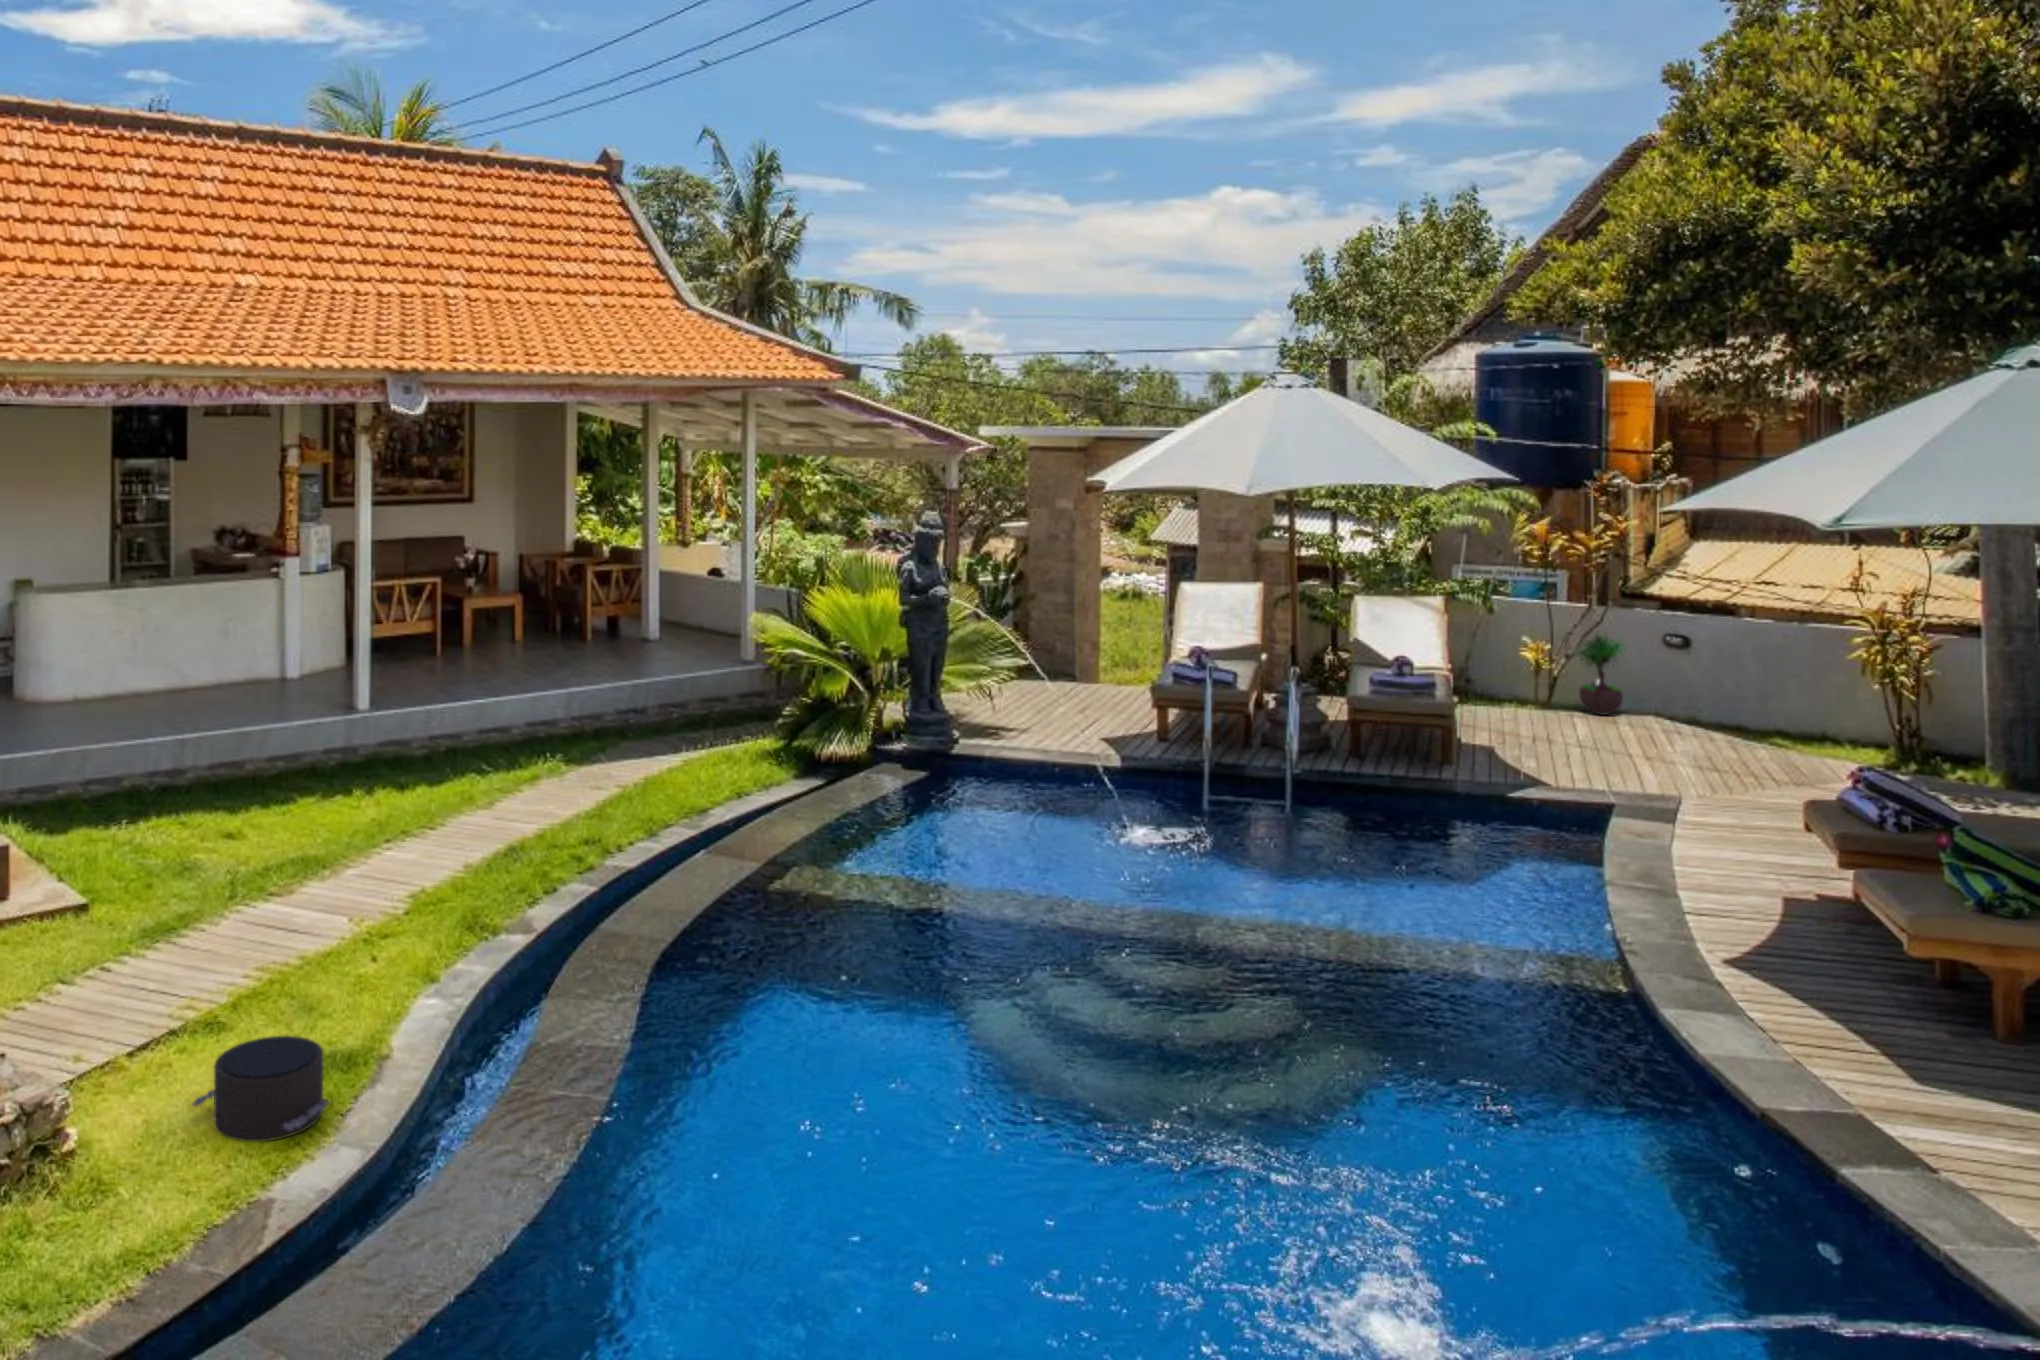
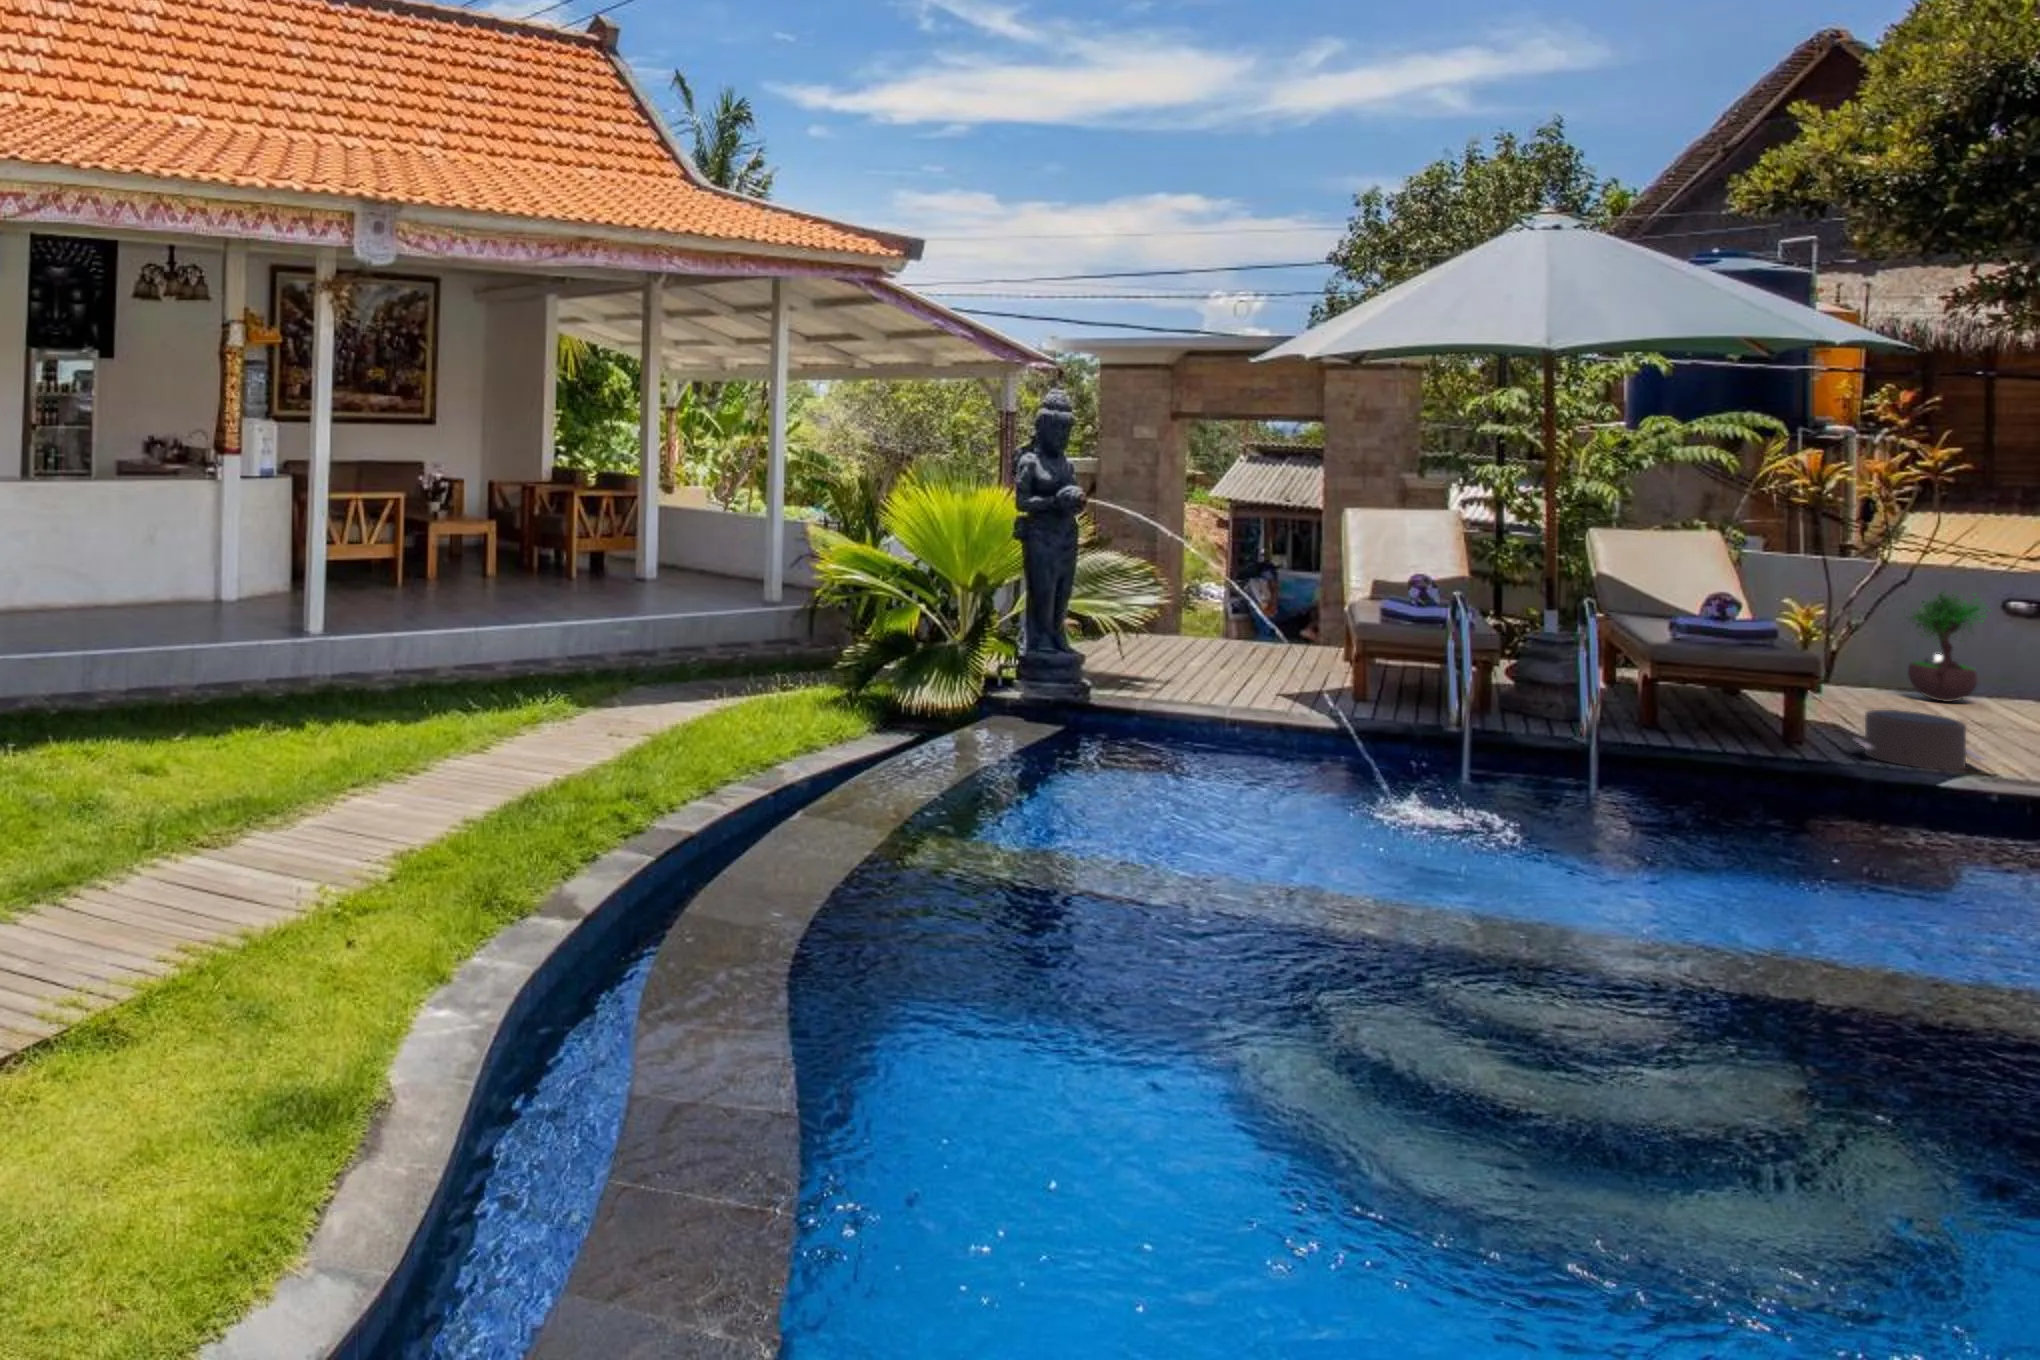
pouf: present [192,1036,328,1142] -> present [1853,710,1984,770]

